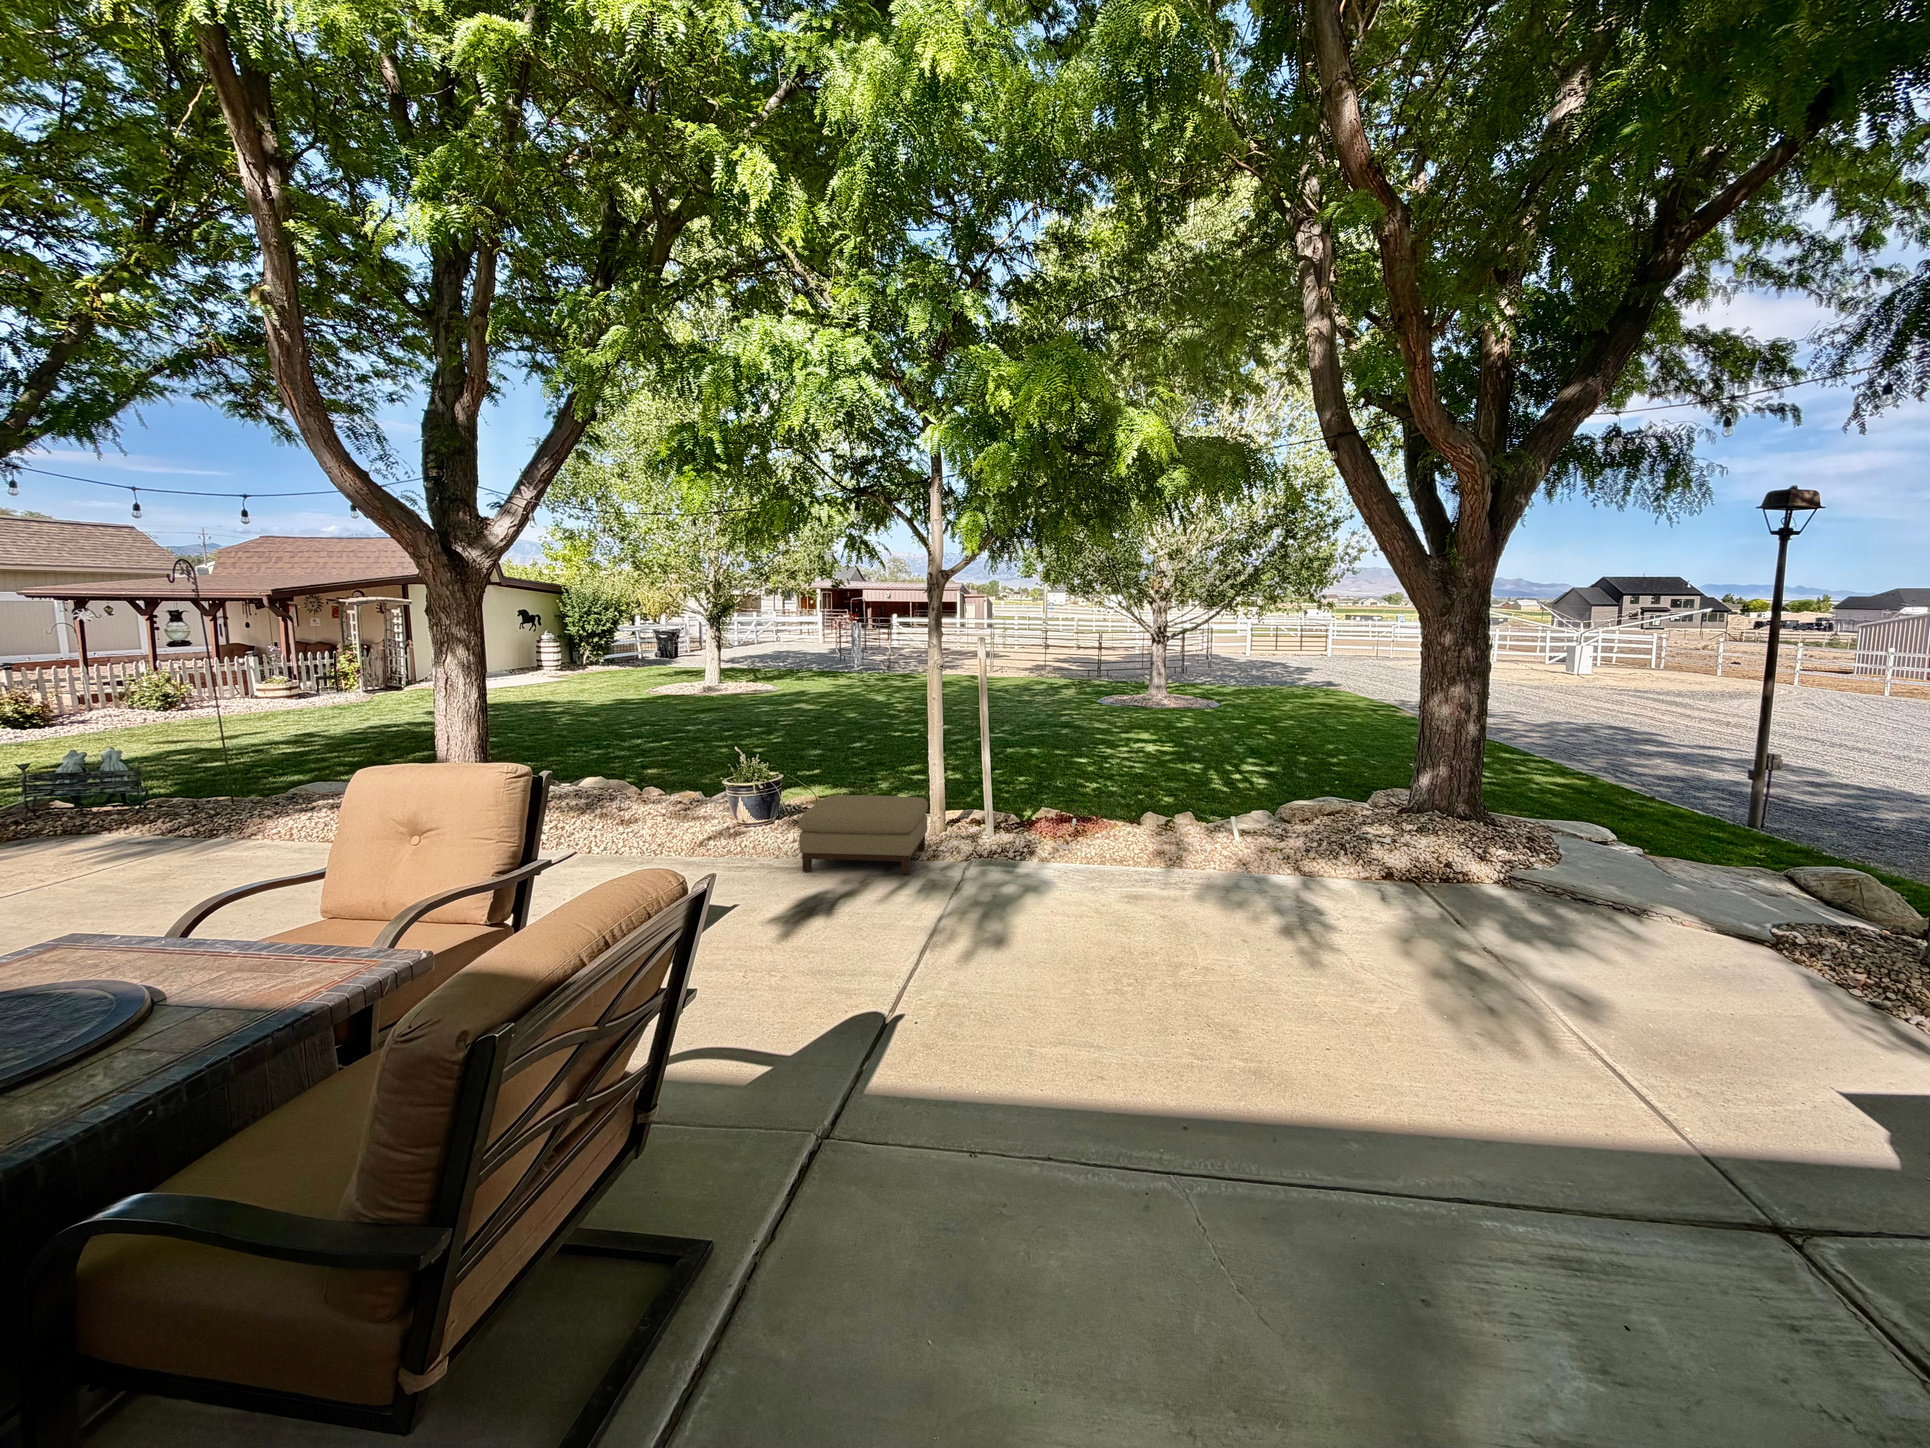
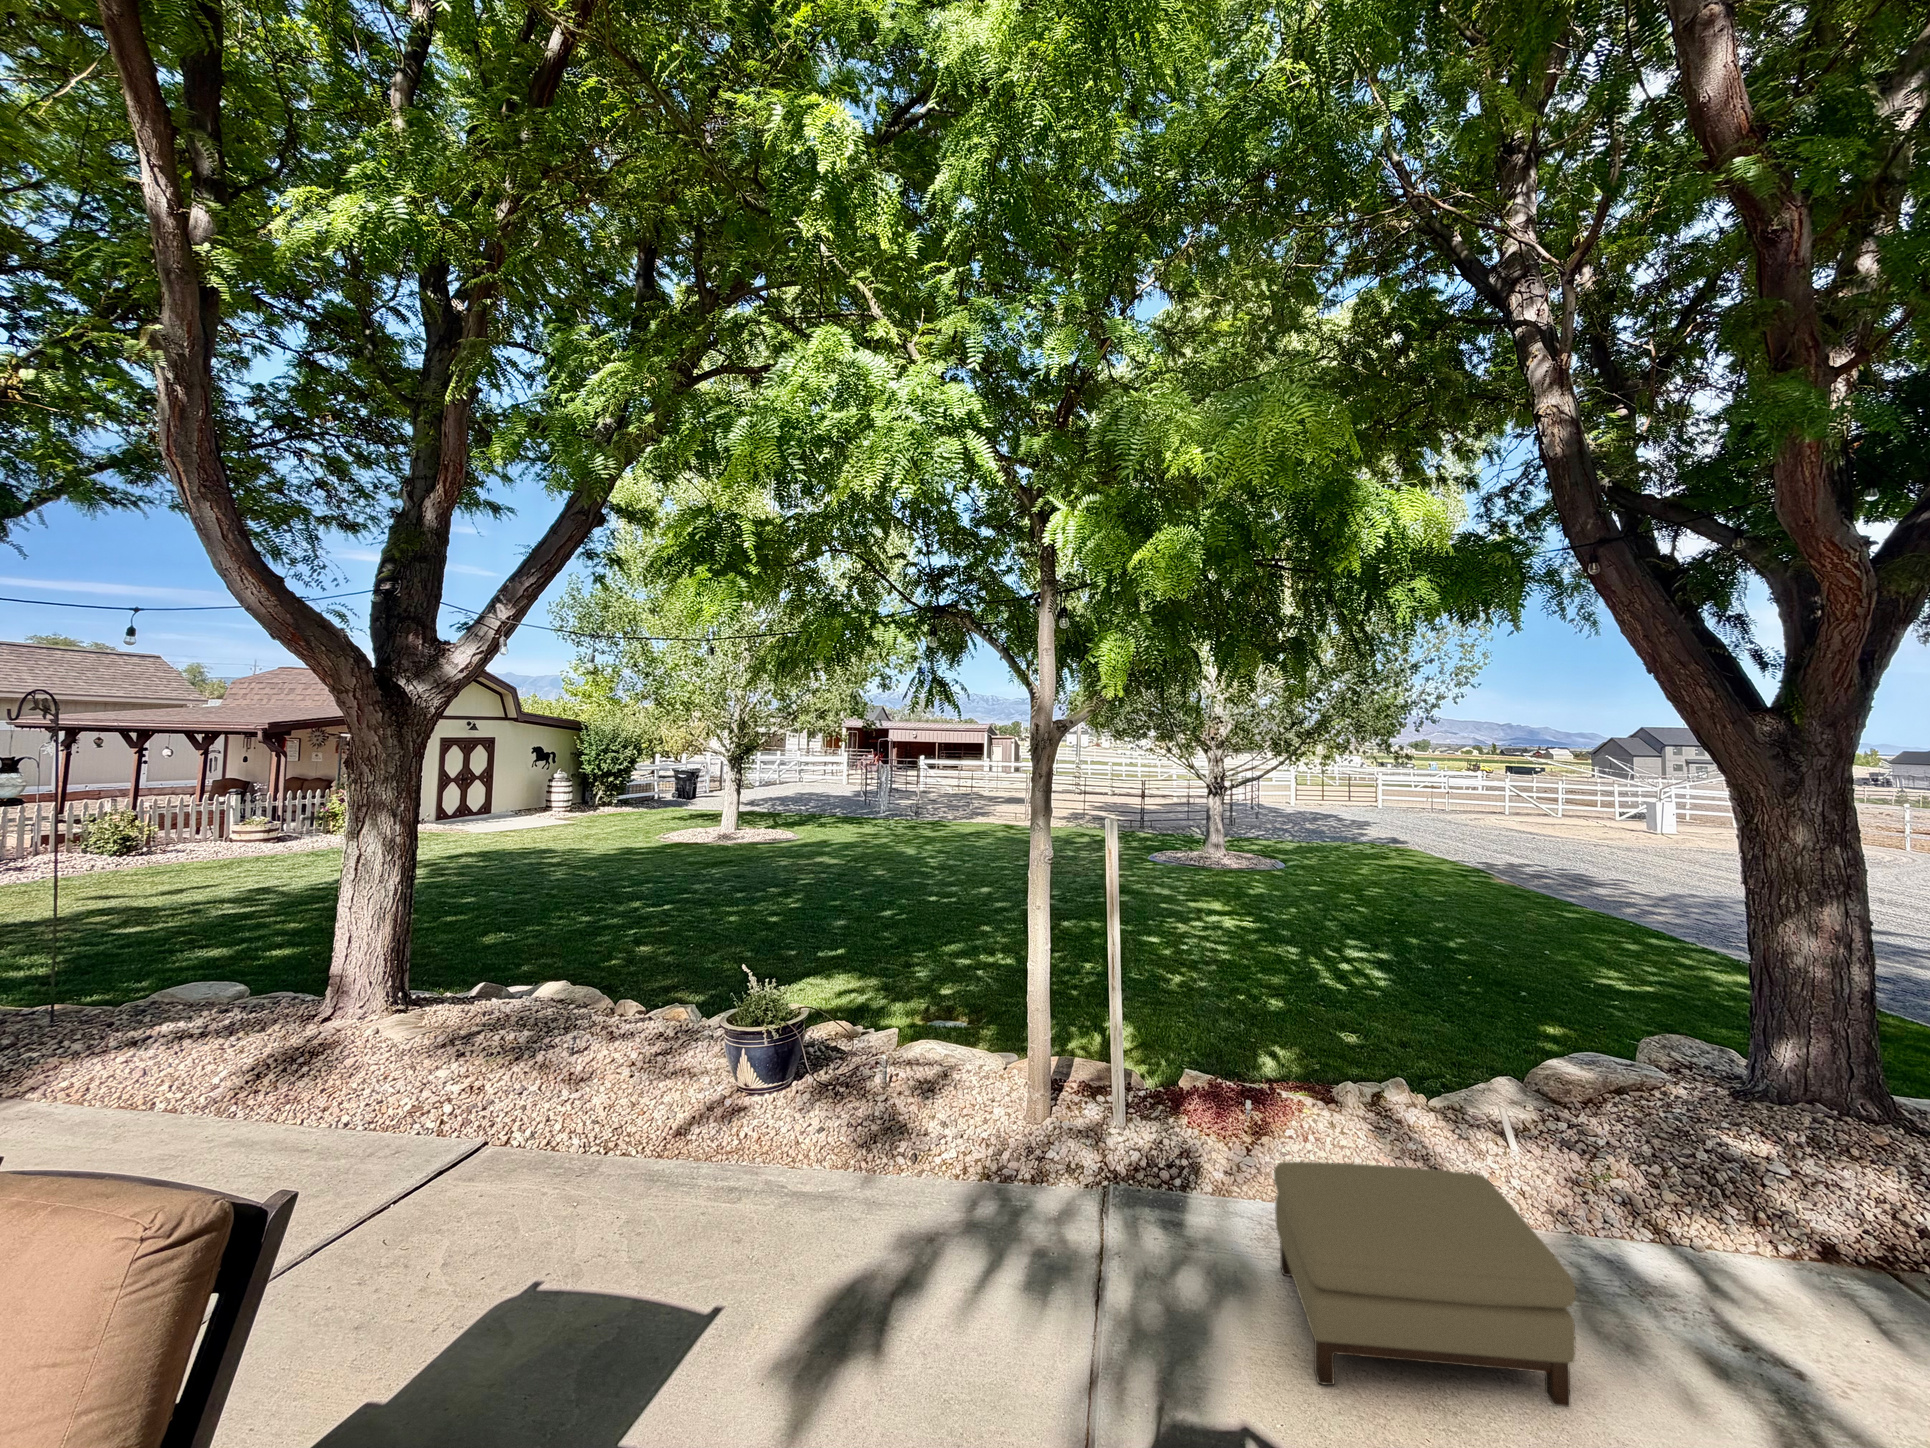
ottoman: present [798,795,928,874] -> present [1274,1162,1576,1407]

